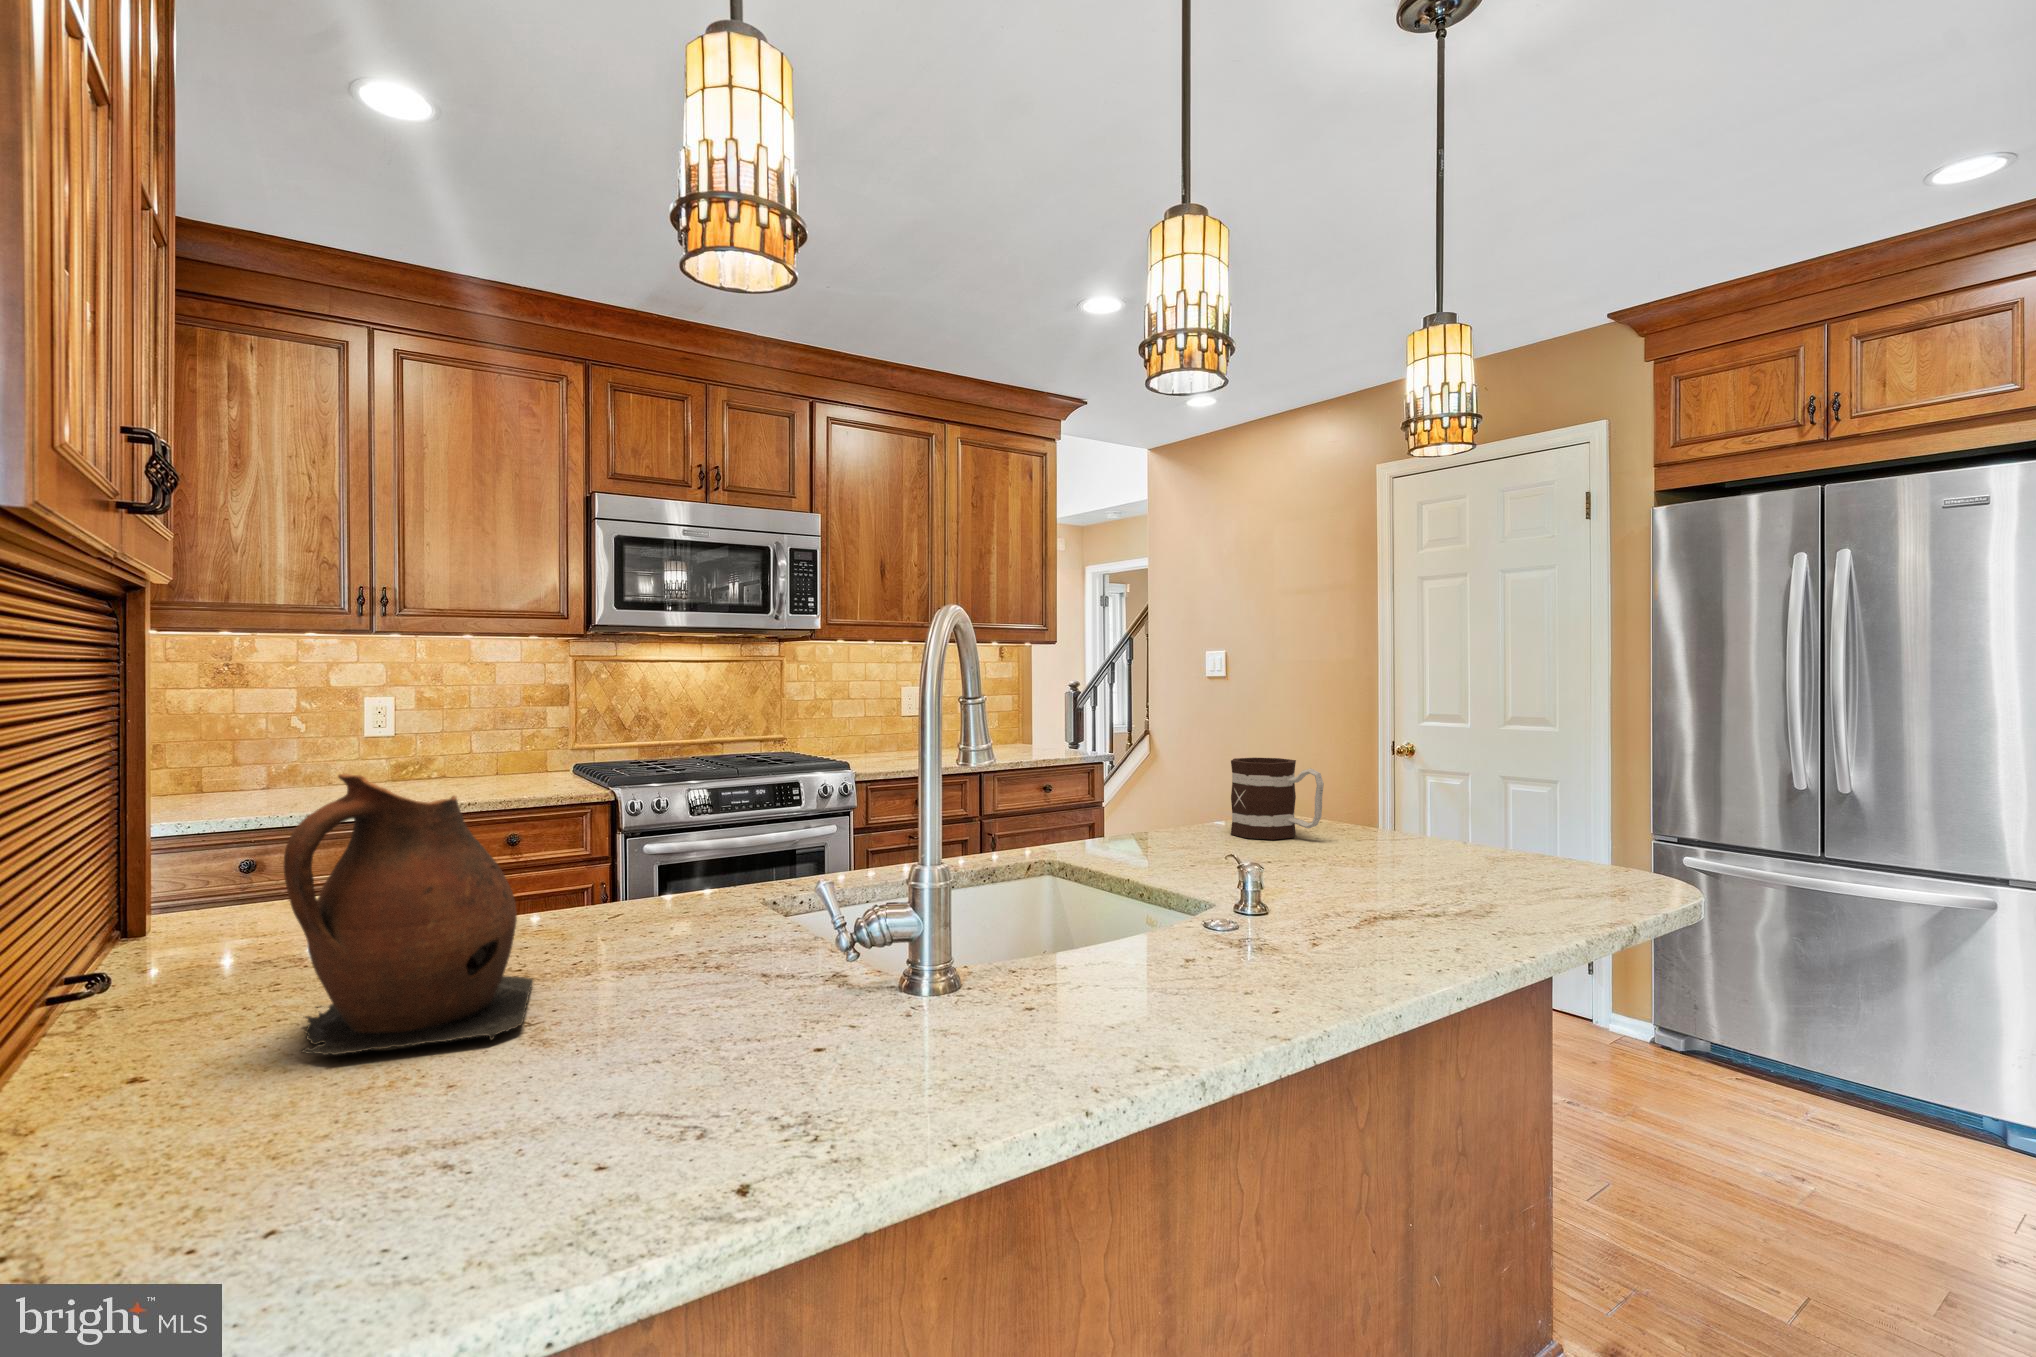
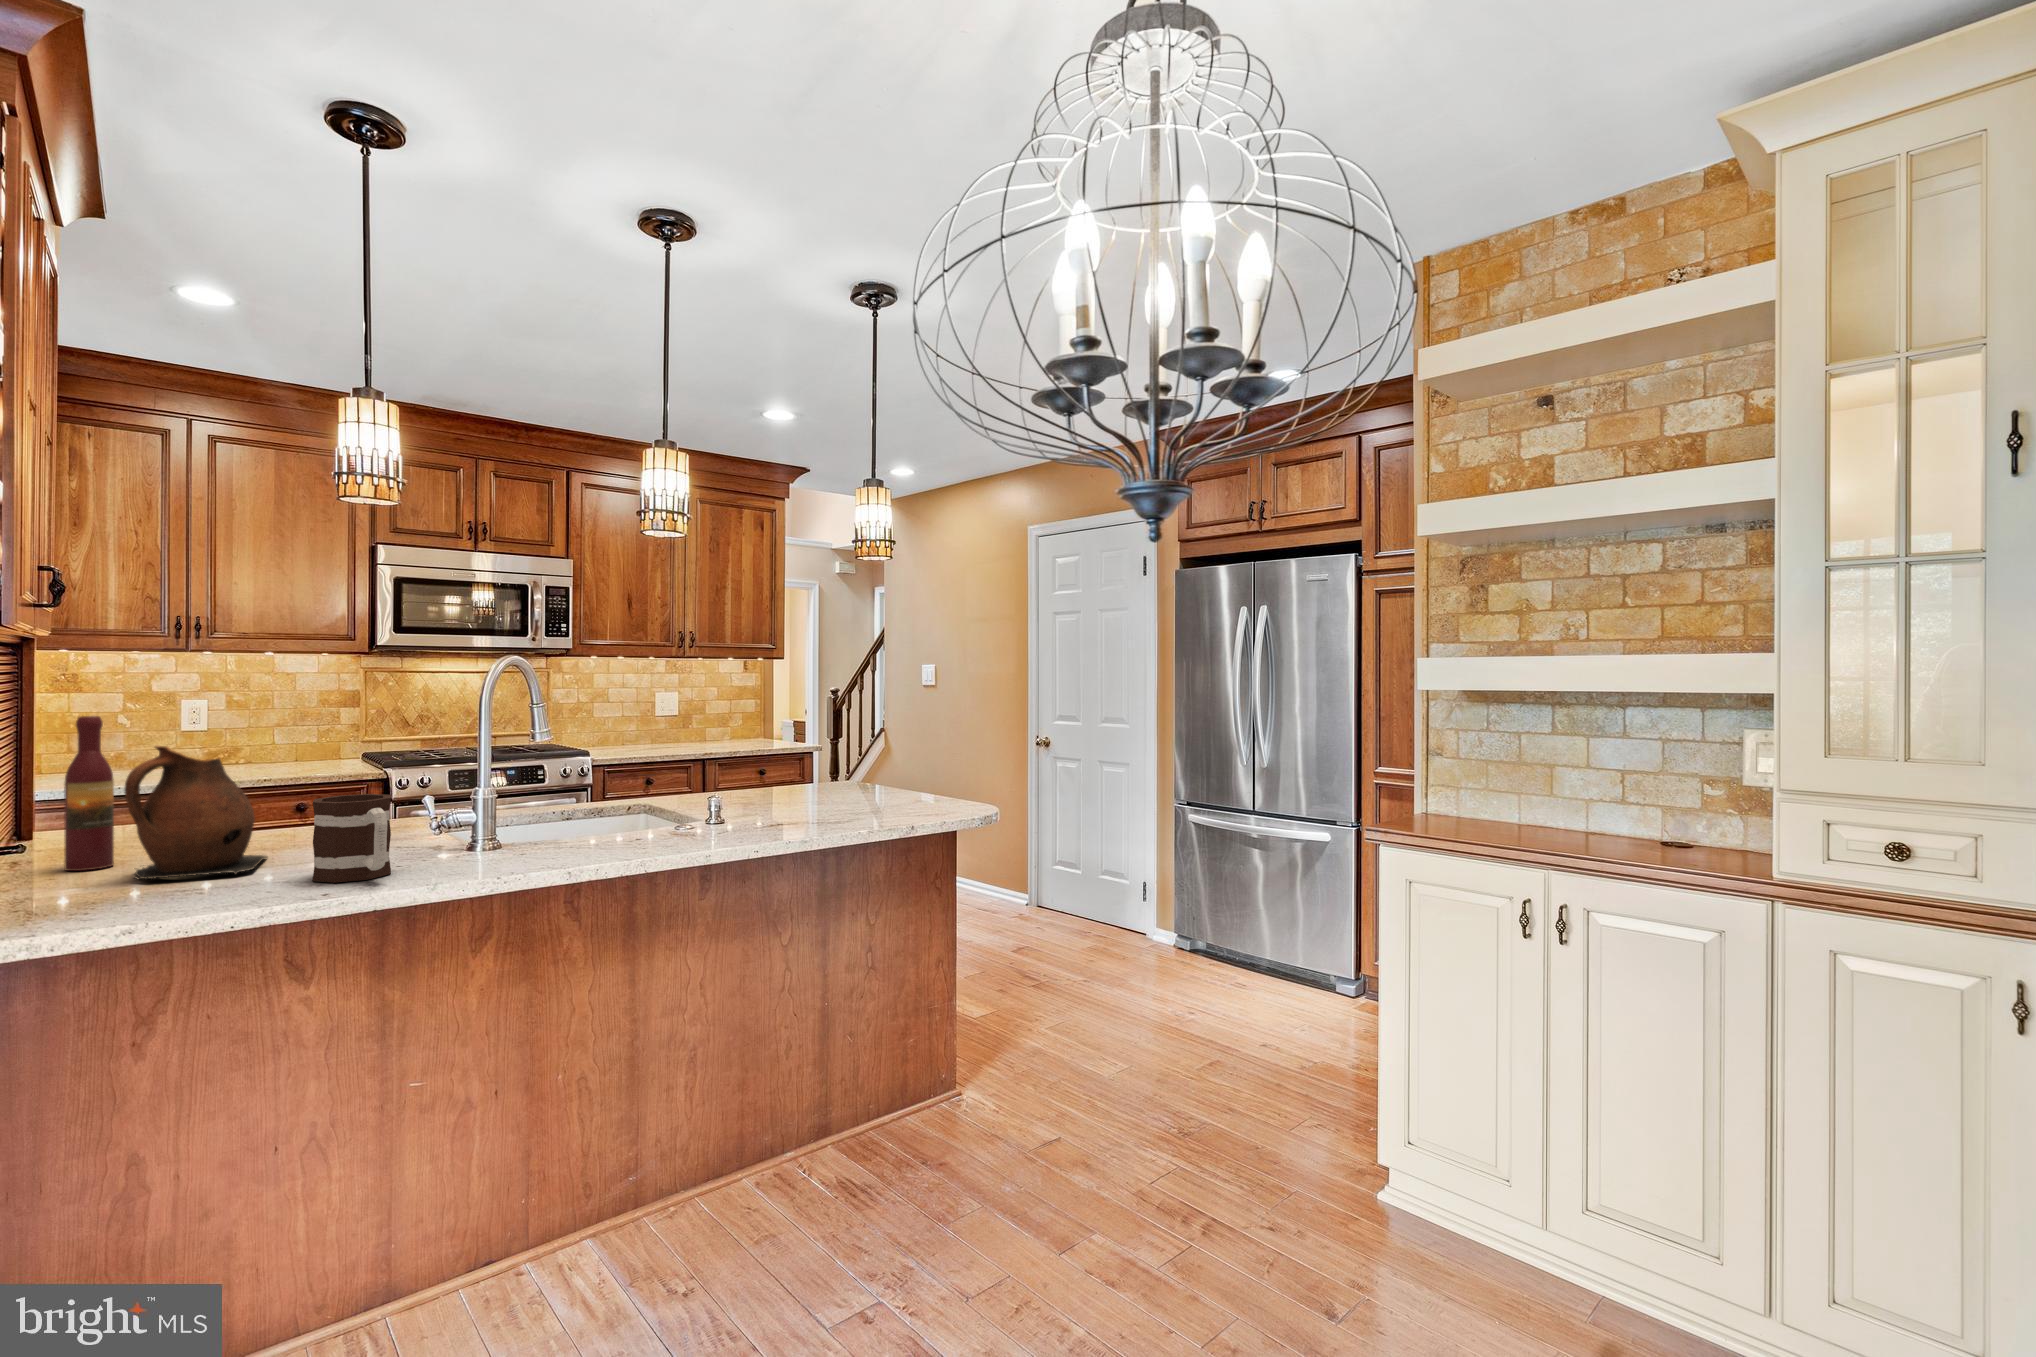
wine bottle: none [182,715,269,1016] -> present [64,716,114,871]
mug: present [1231,758,1324,840] -> present [312,794,391,883]

